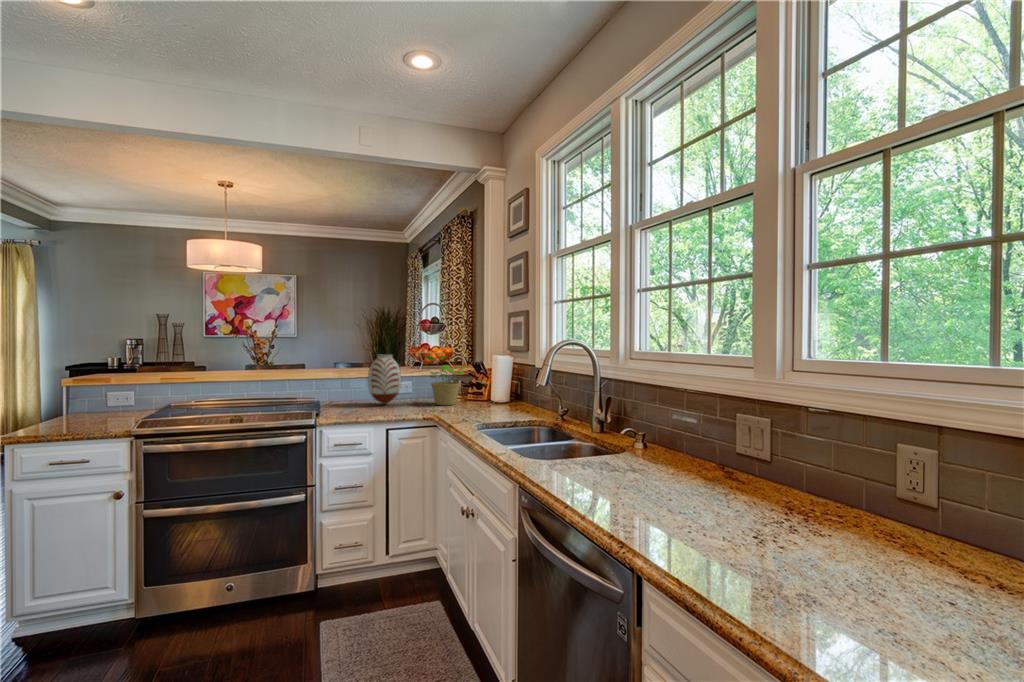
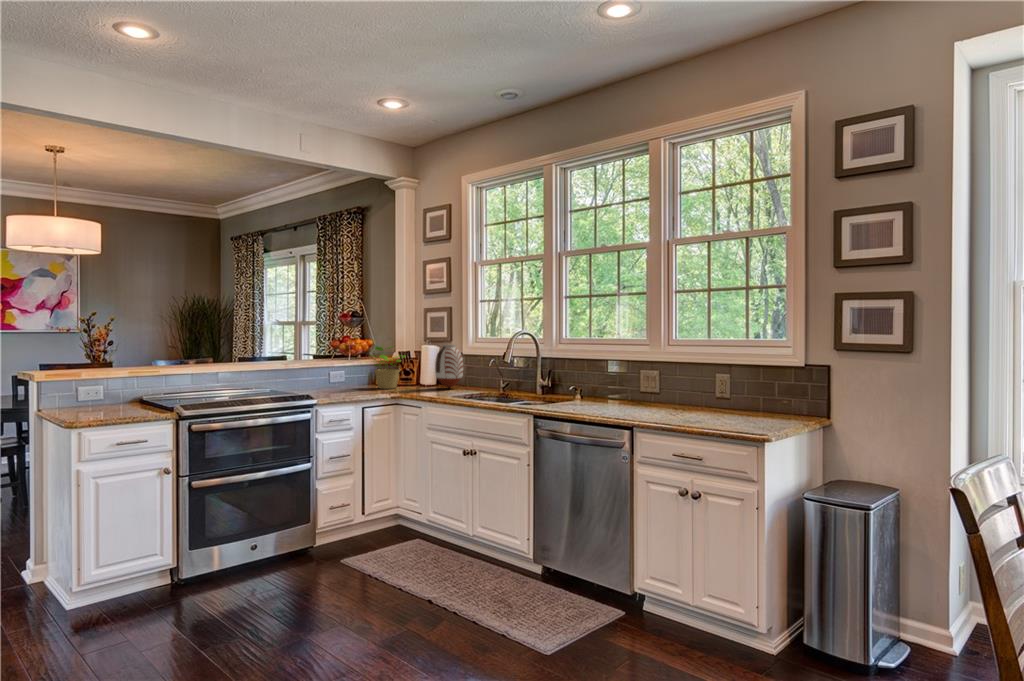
vase: present [368,355,401,404] -> present [435,345,463,388]

